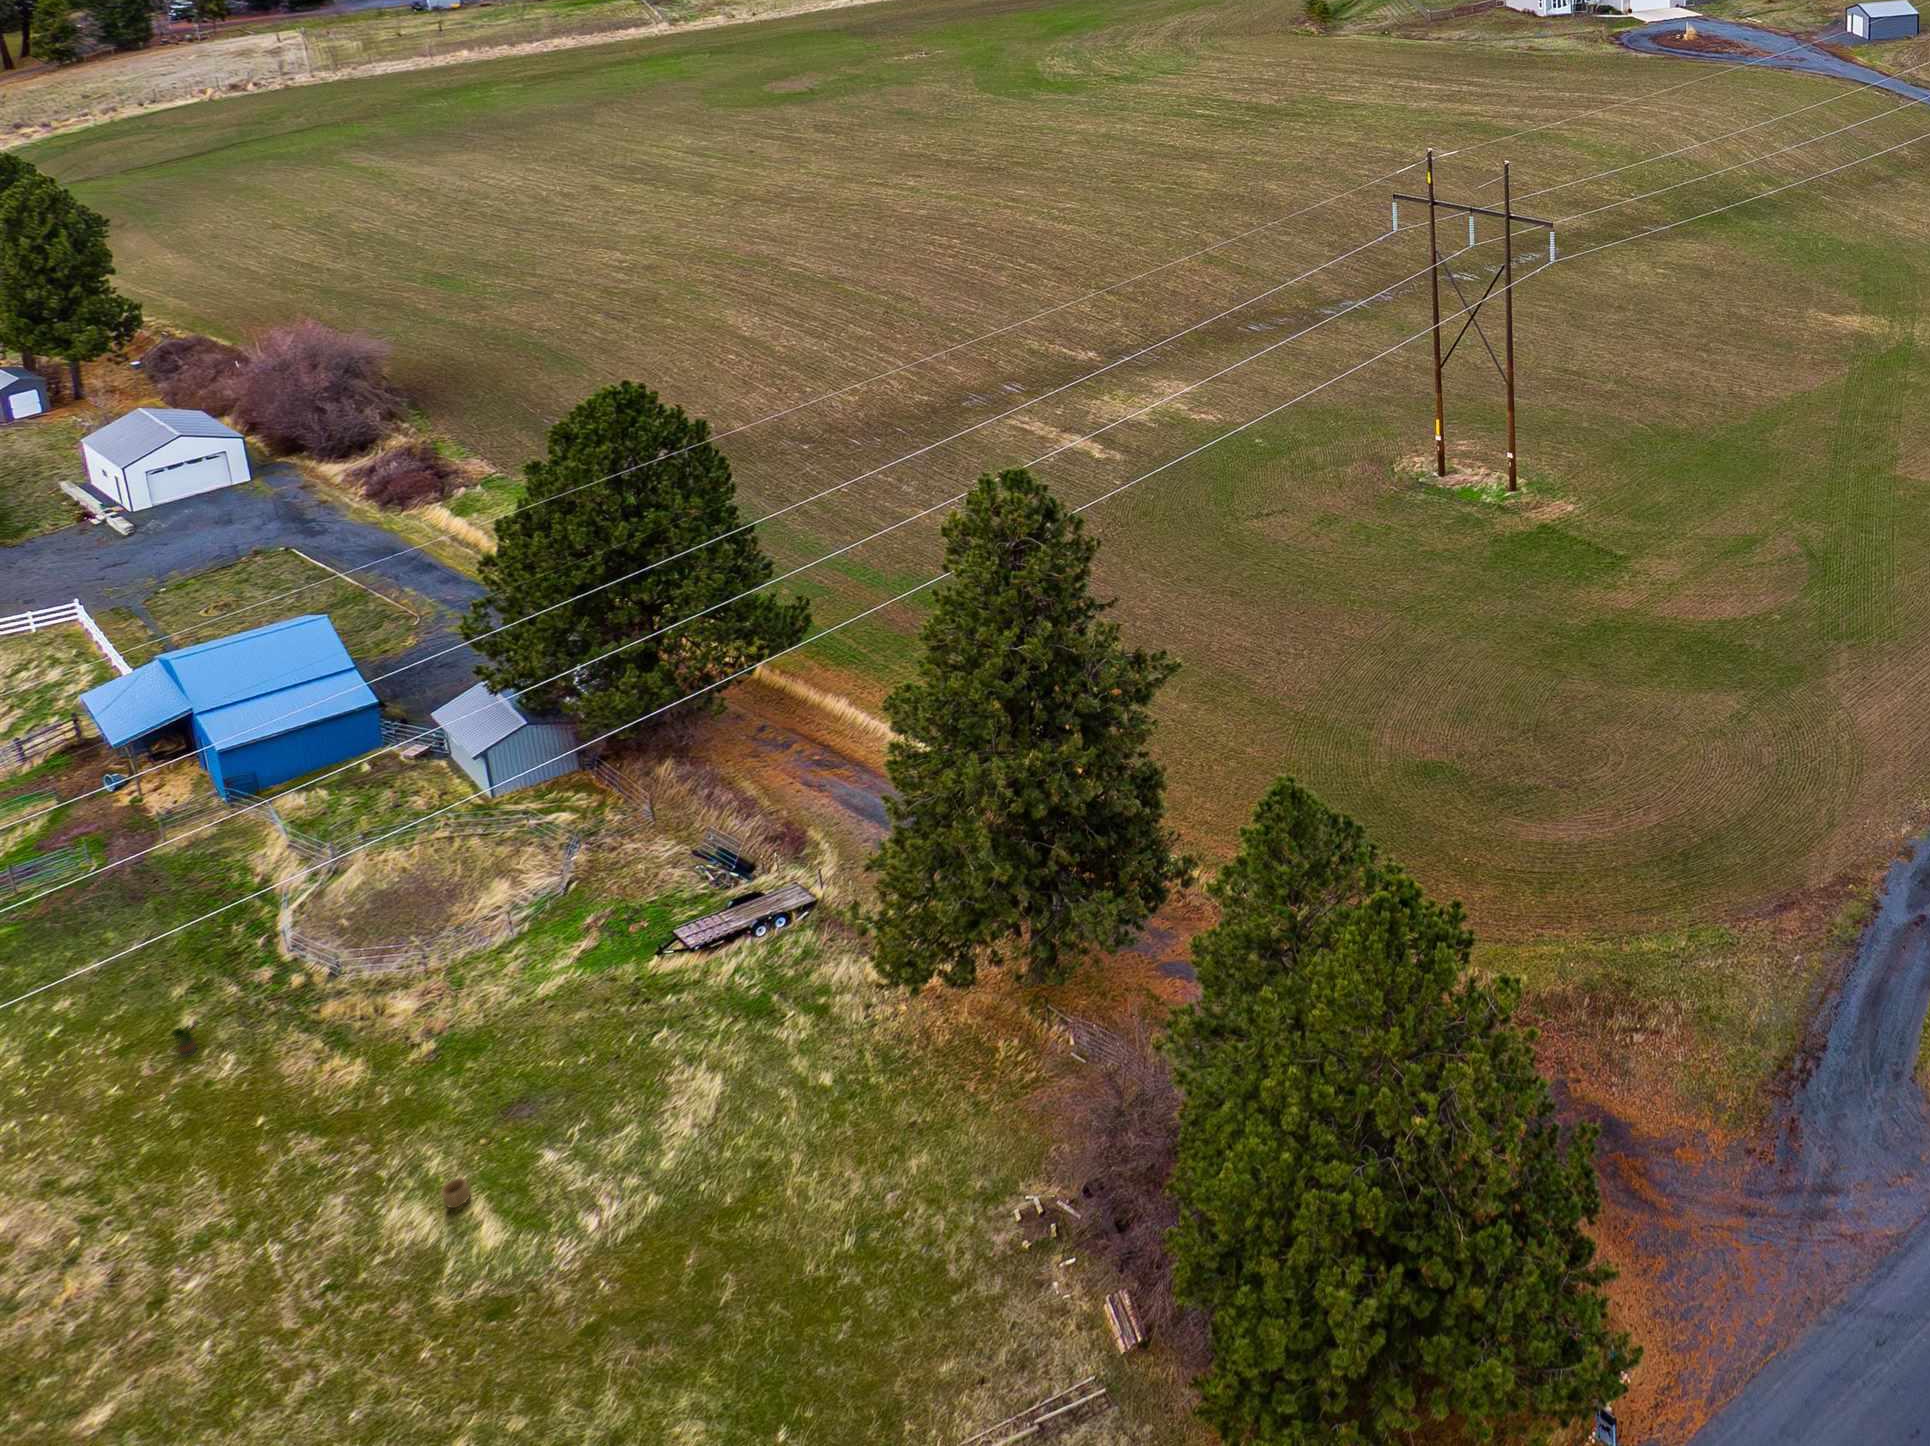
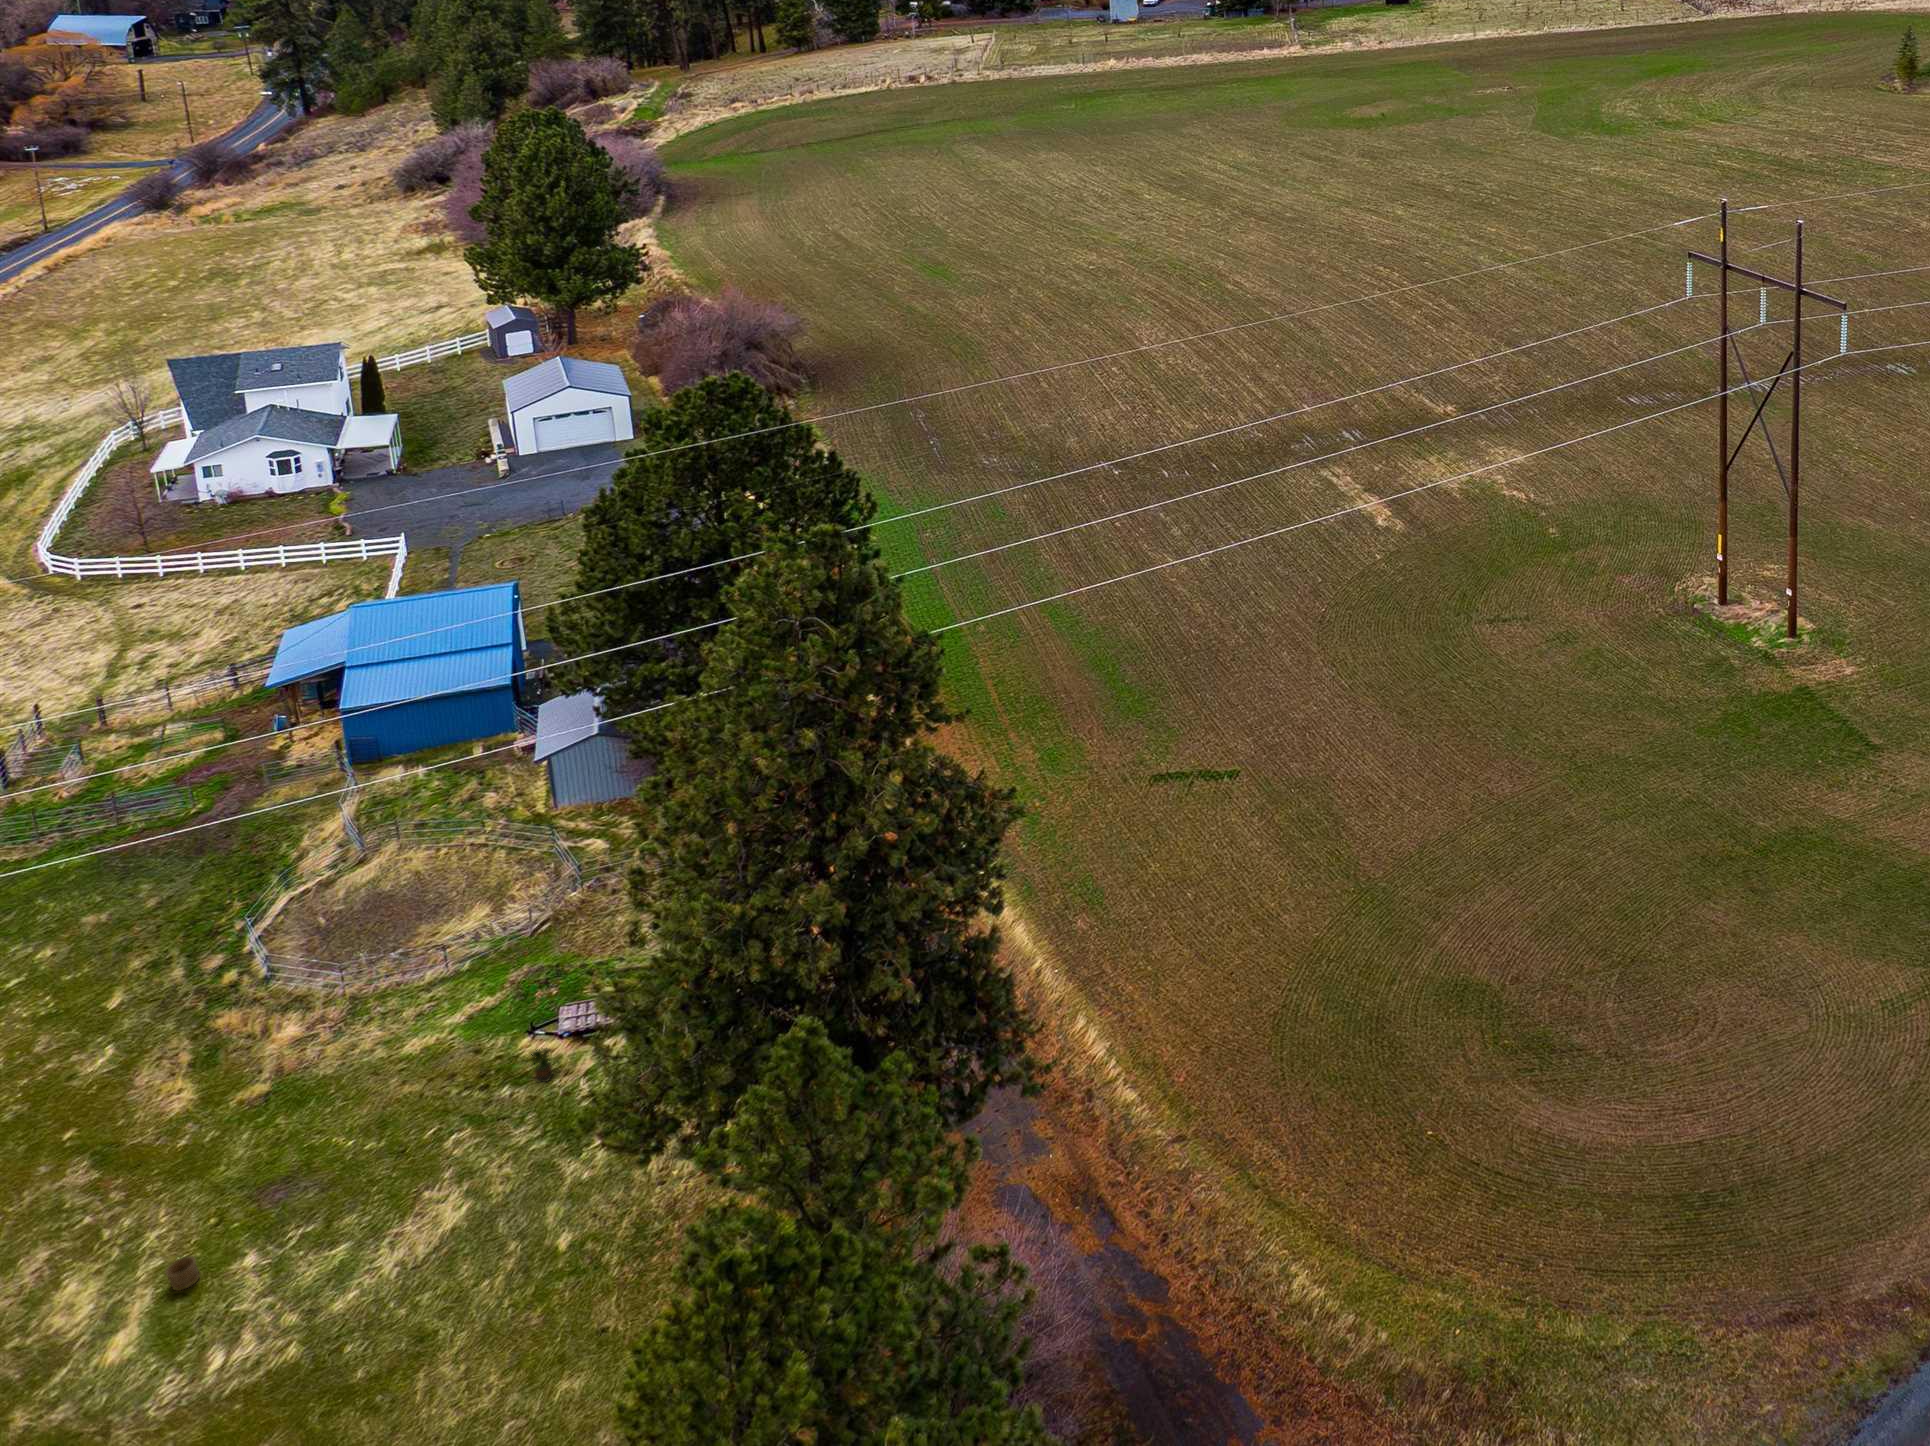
potted tree: present [172,1025,197,1057] -> present [531,1048,553,1082]

